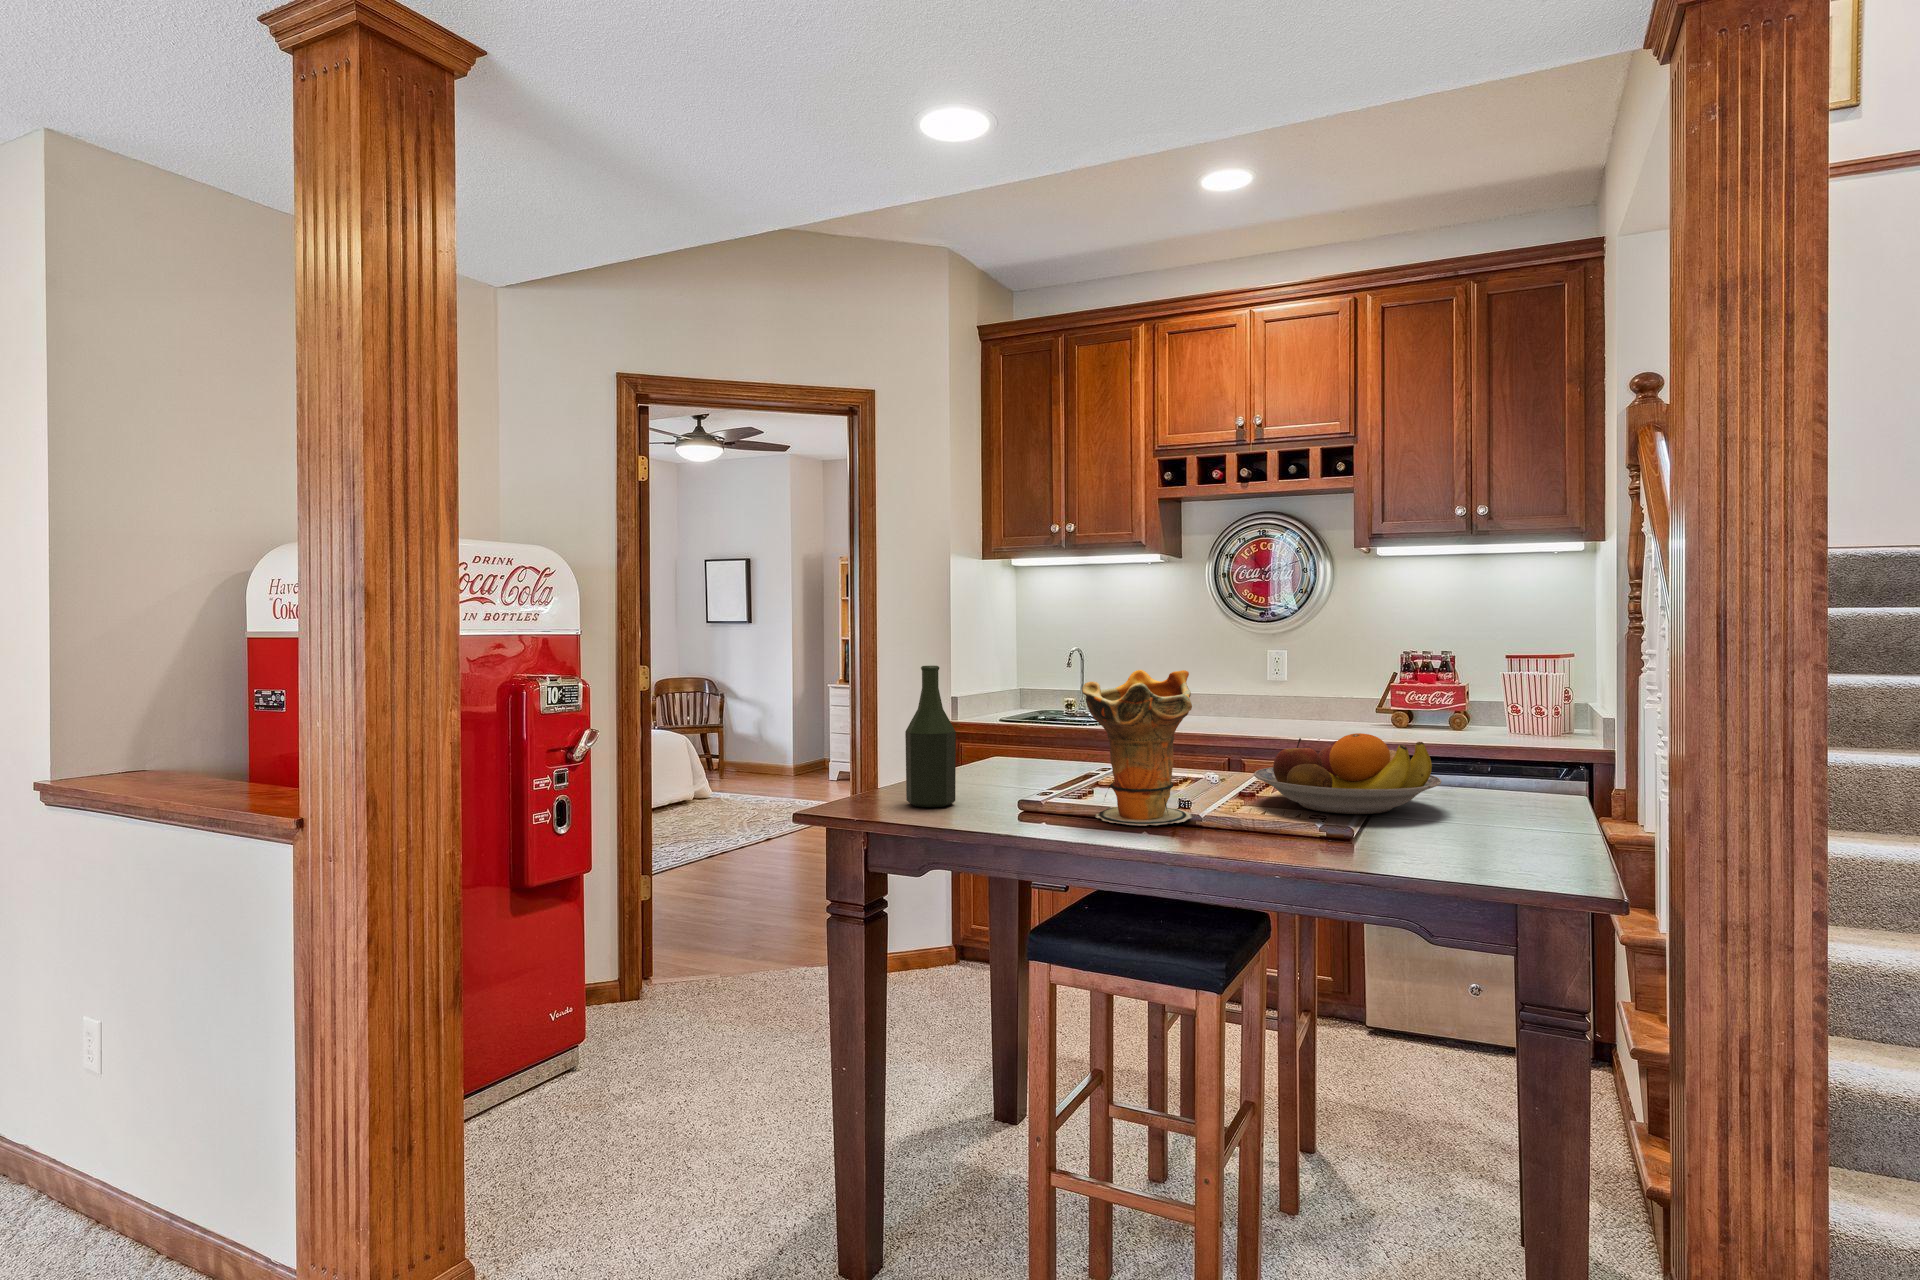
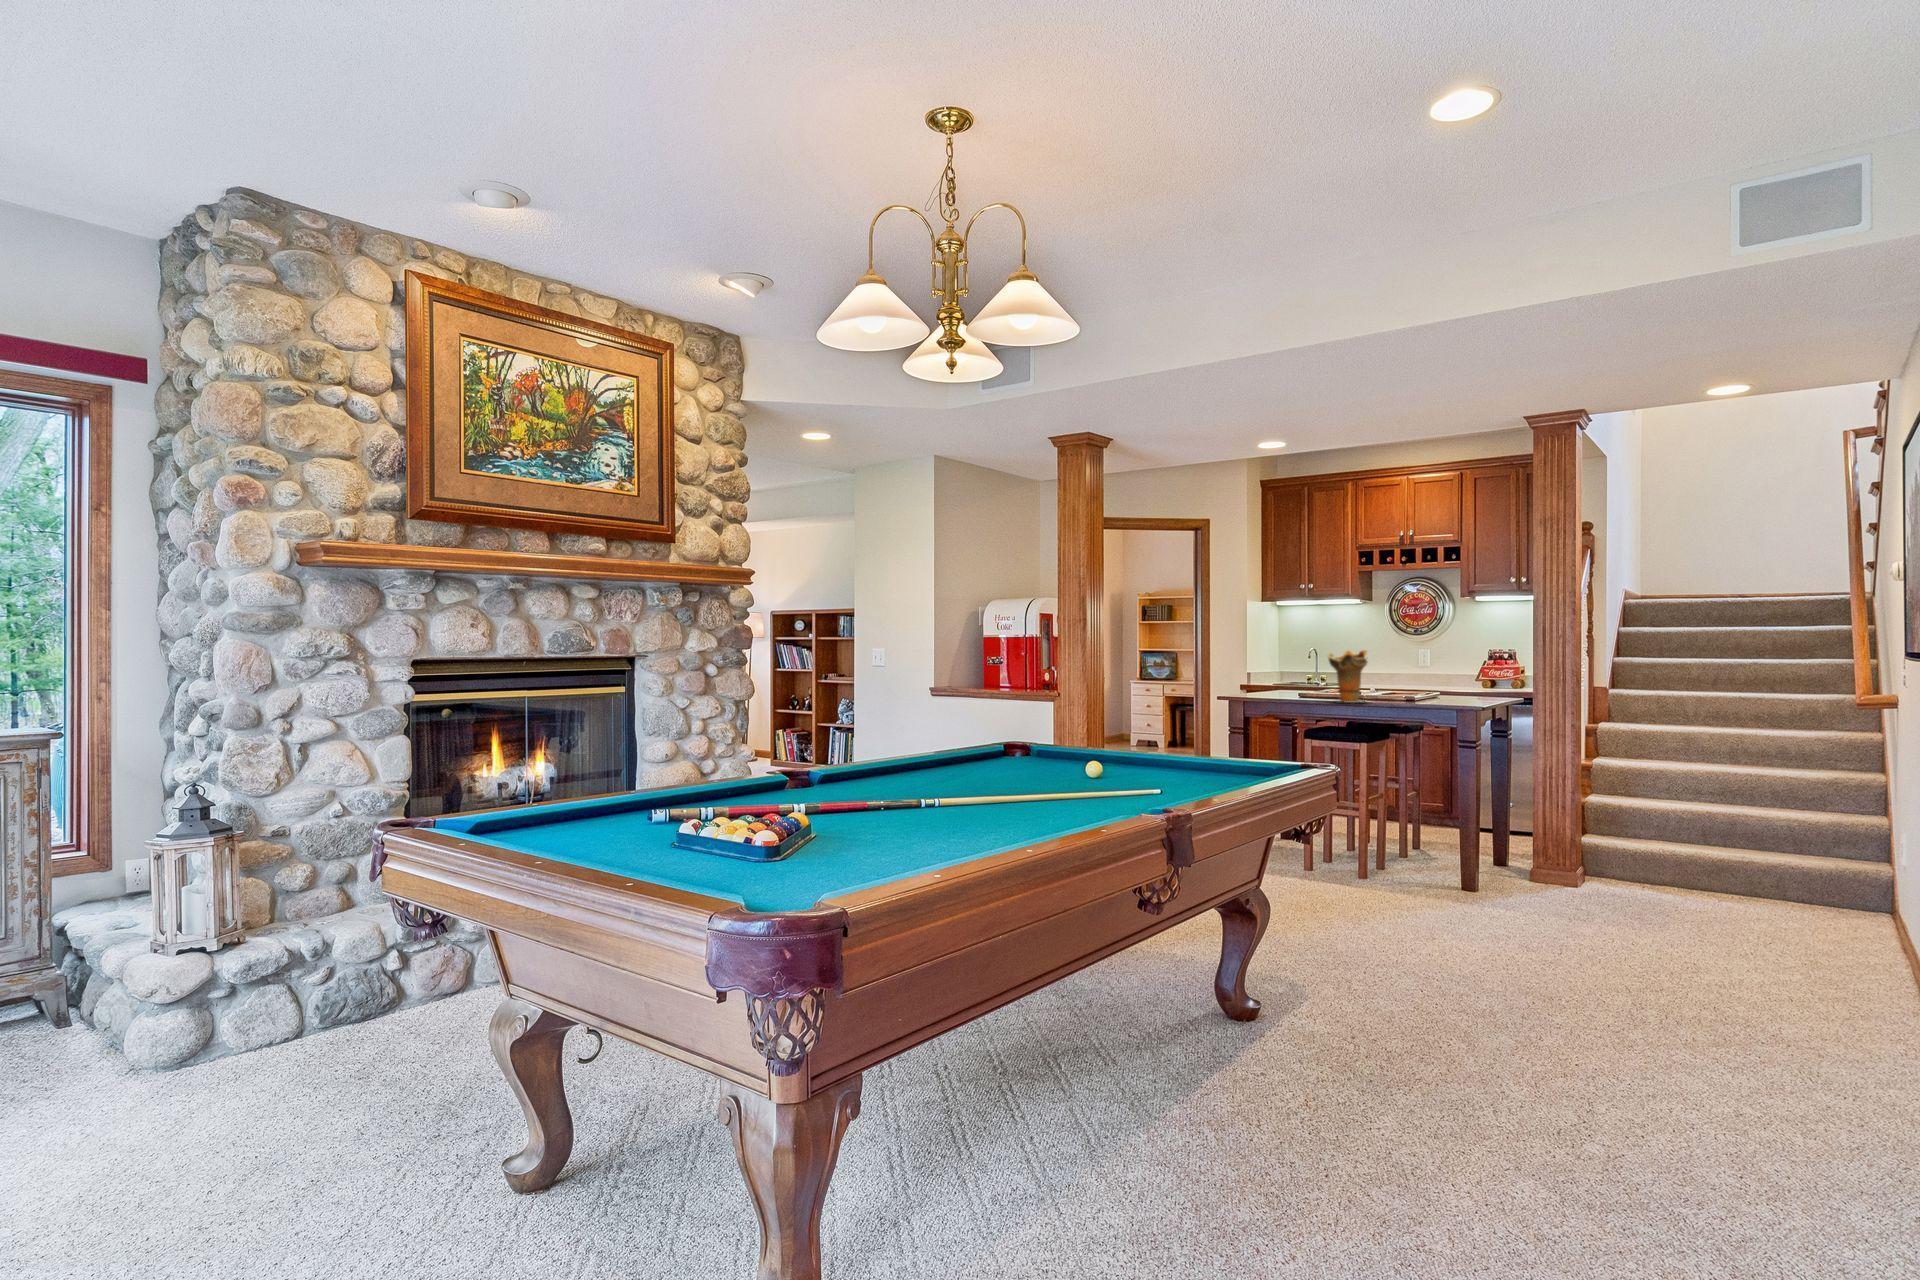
bottle: present [905,666,956,807] -> none [1259,648,1278,699]
fruit bowl: present [1254,733,1441,814] -> none [1393,674,1464,702]

